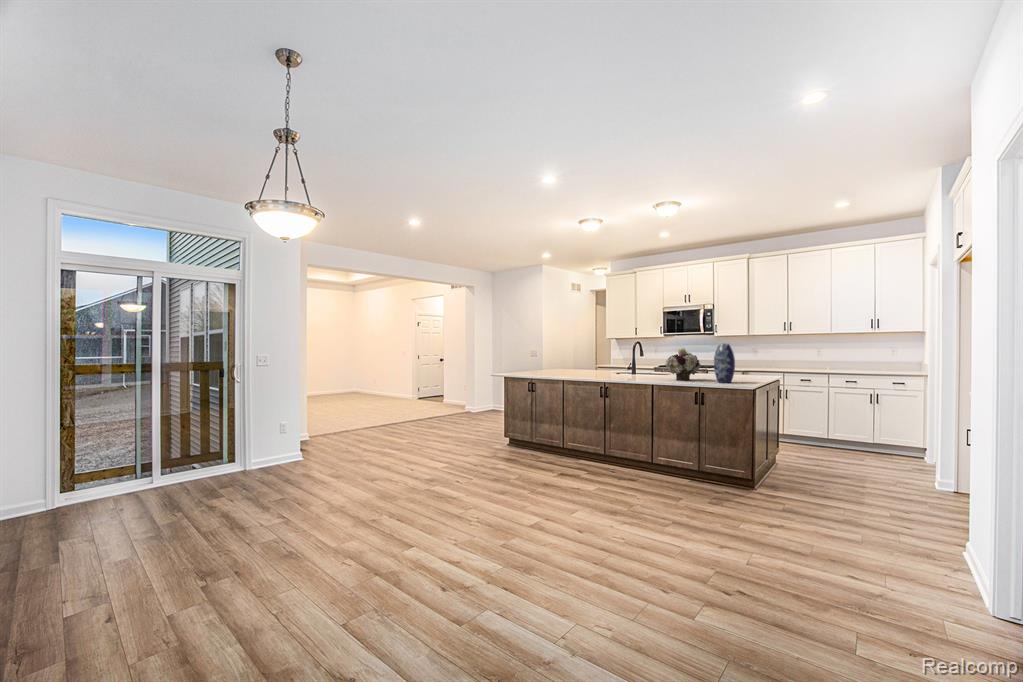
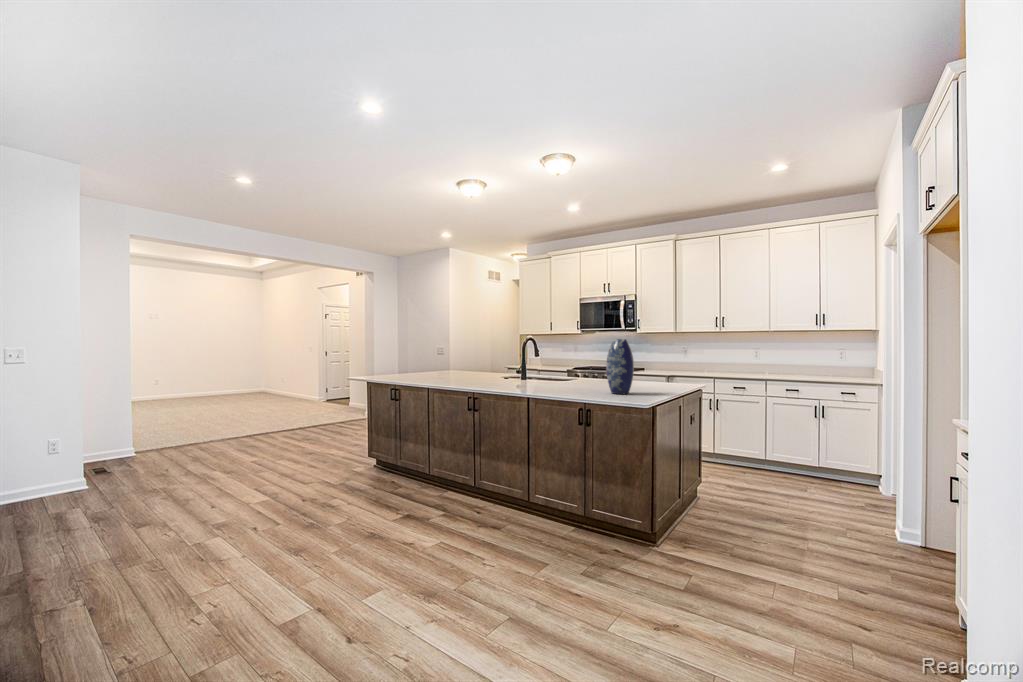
flower arrangement: present [666,348,701,381] -> none [545,345,594,390]

